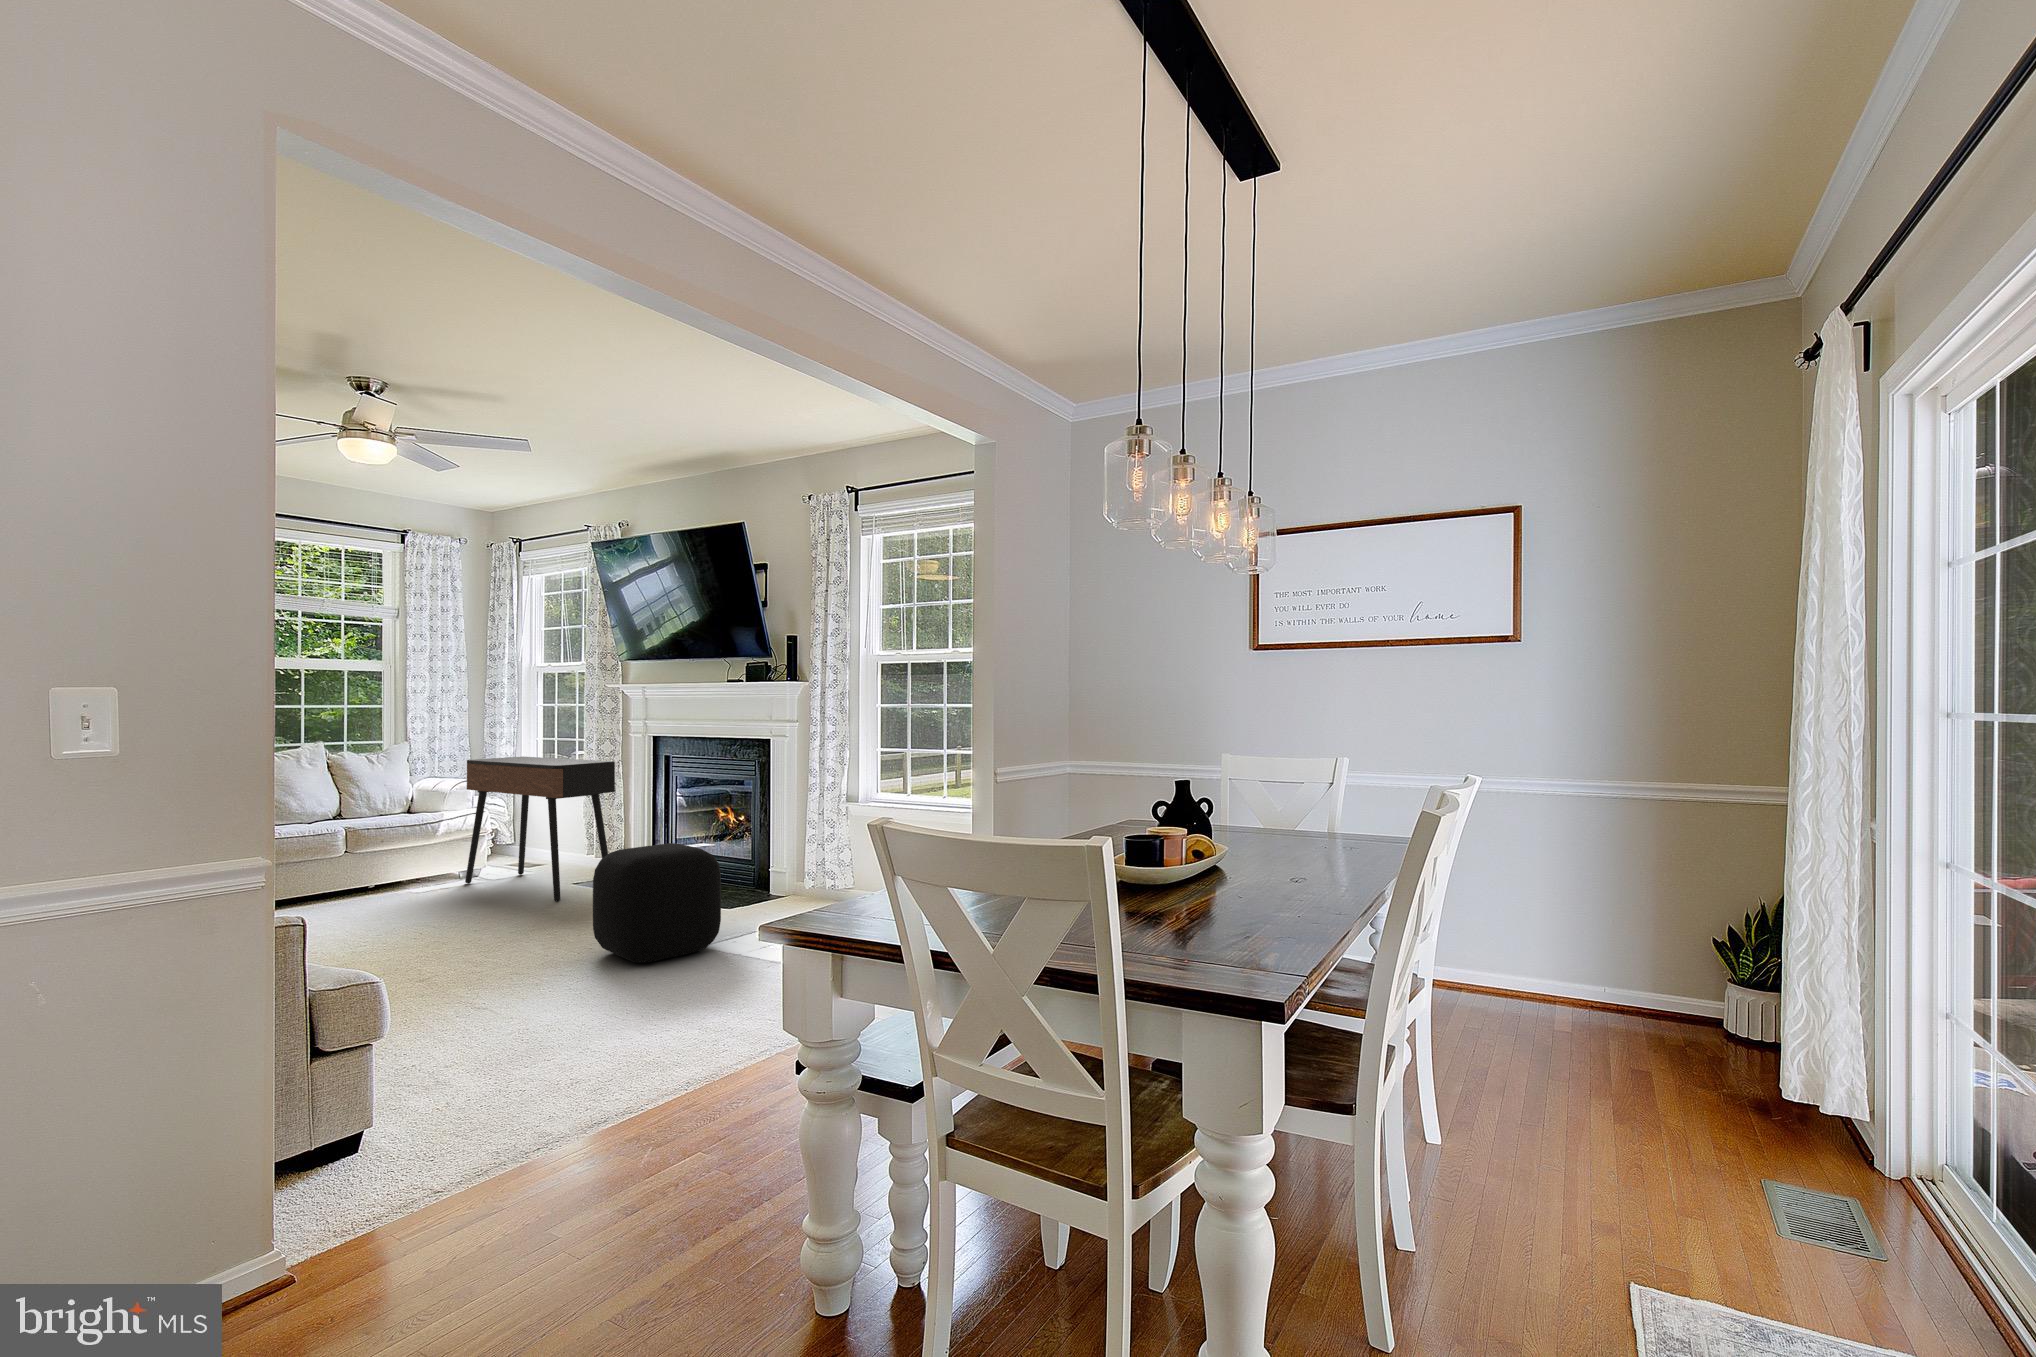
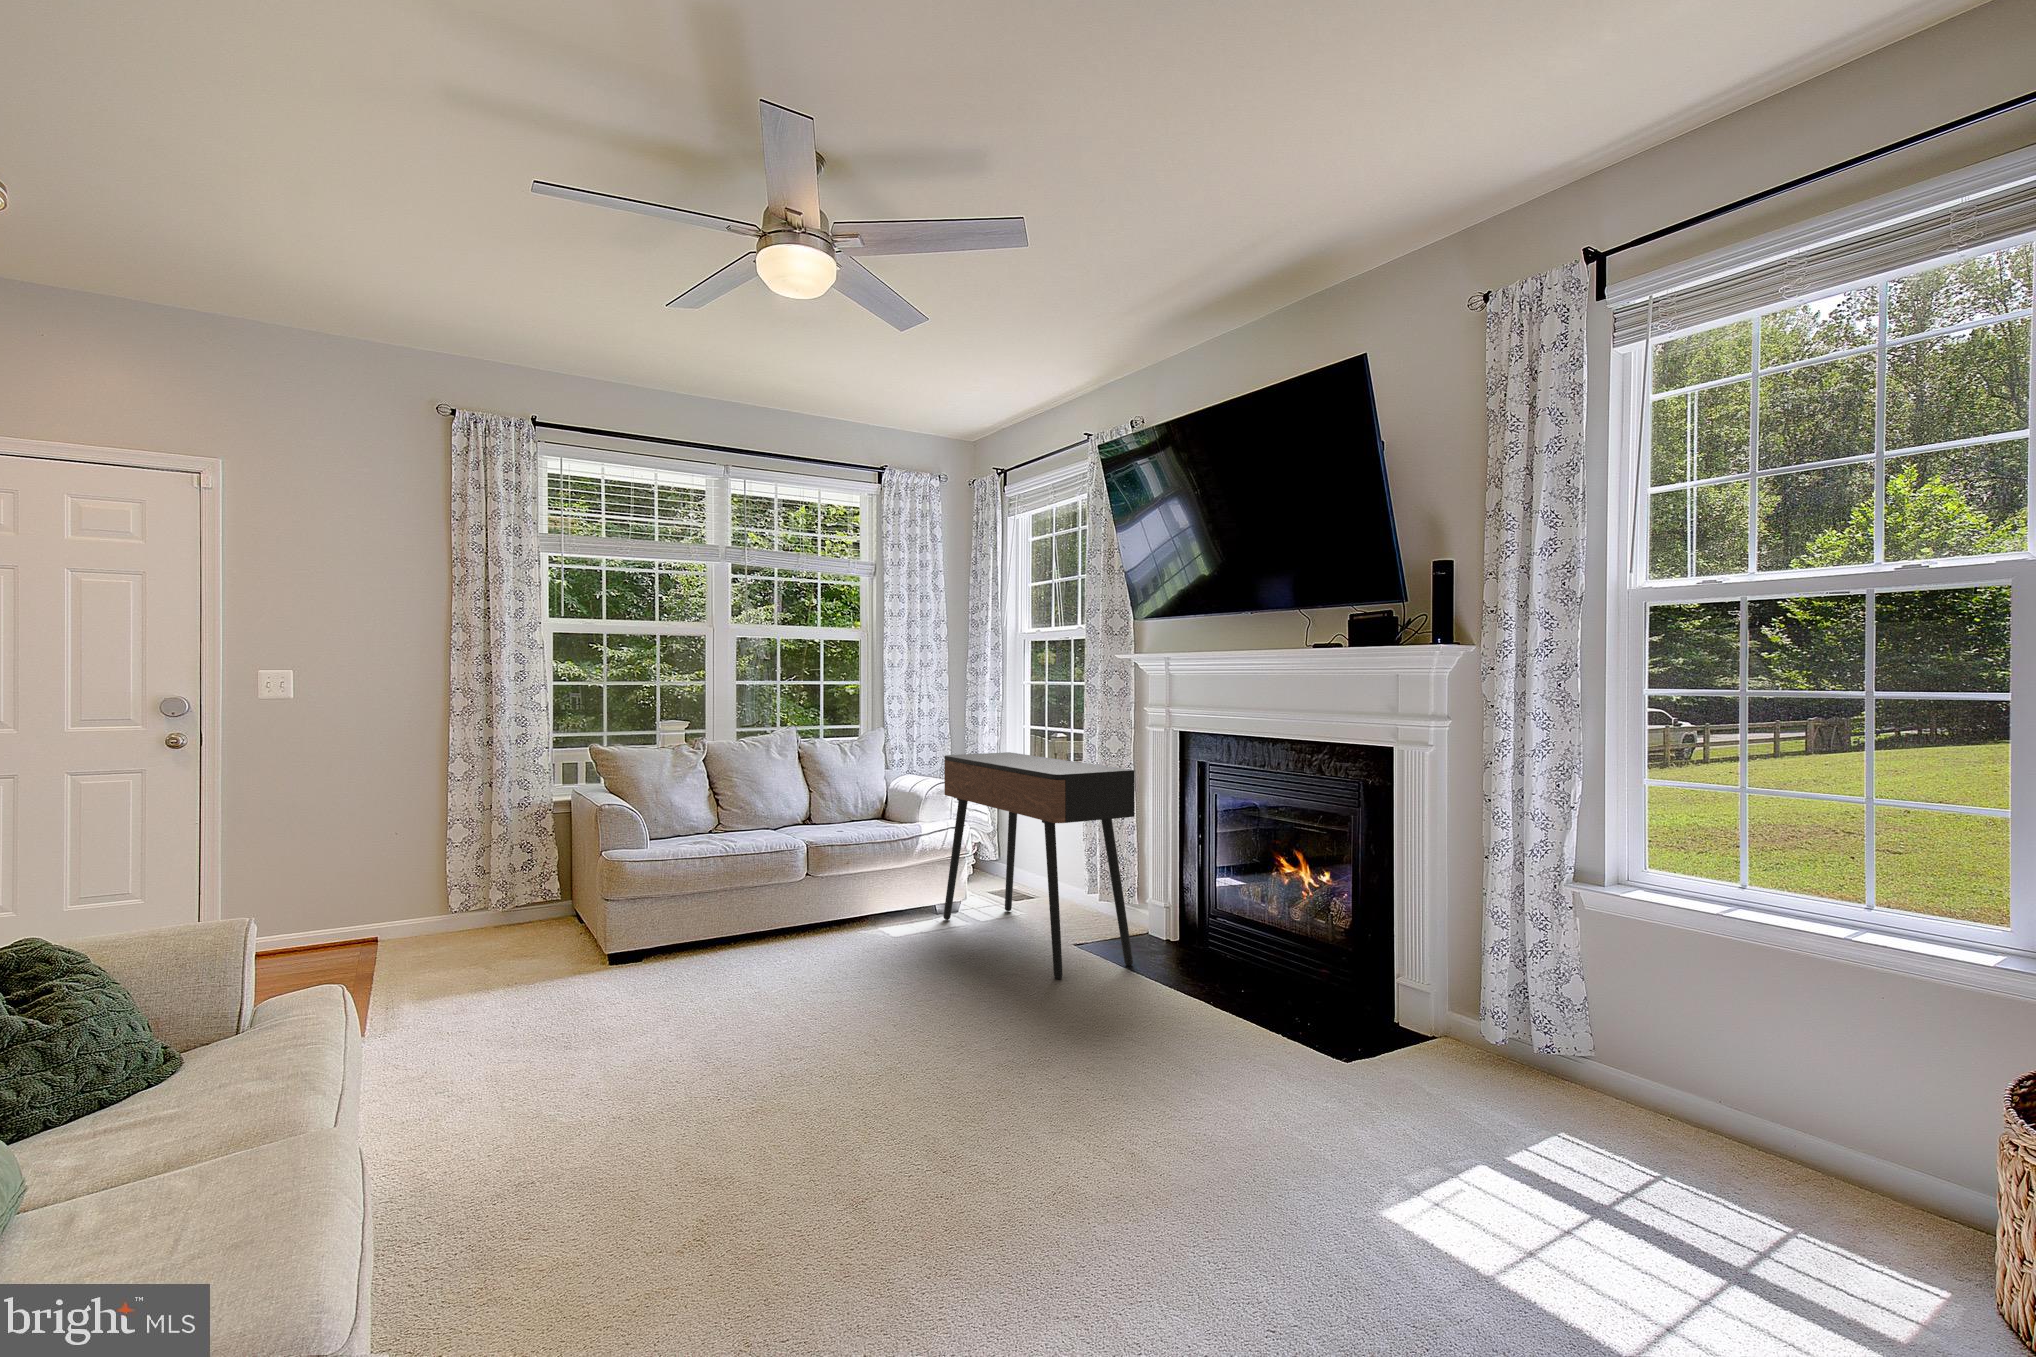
ottoman: present [593,843,721,963] -> none [1137,955,1393,1229]

